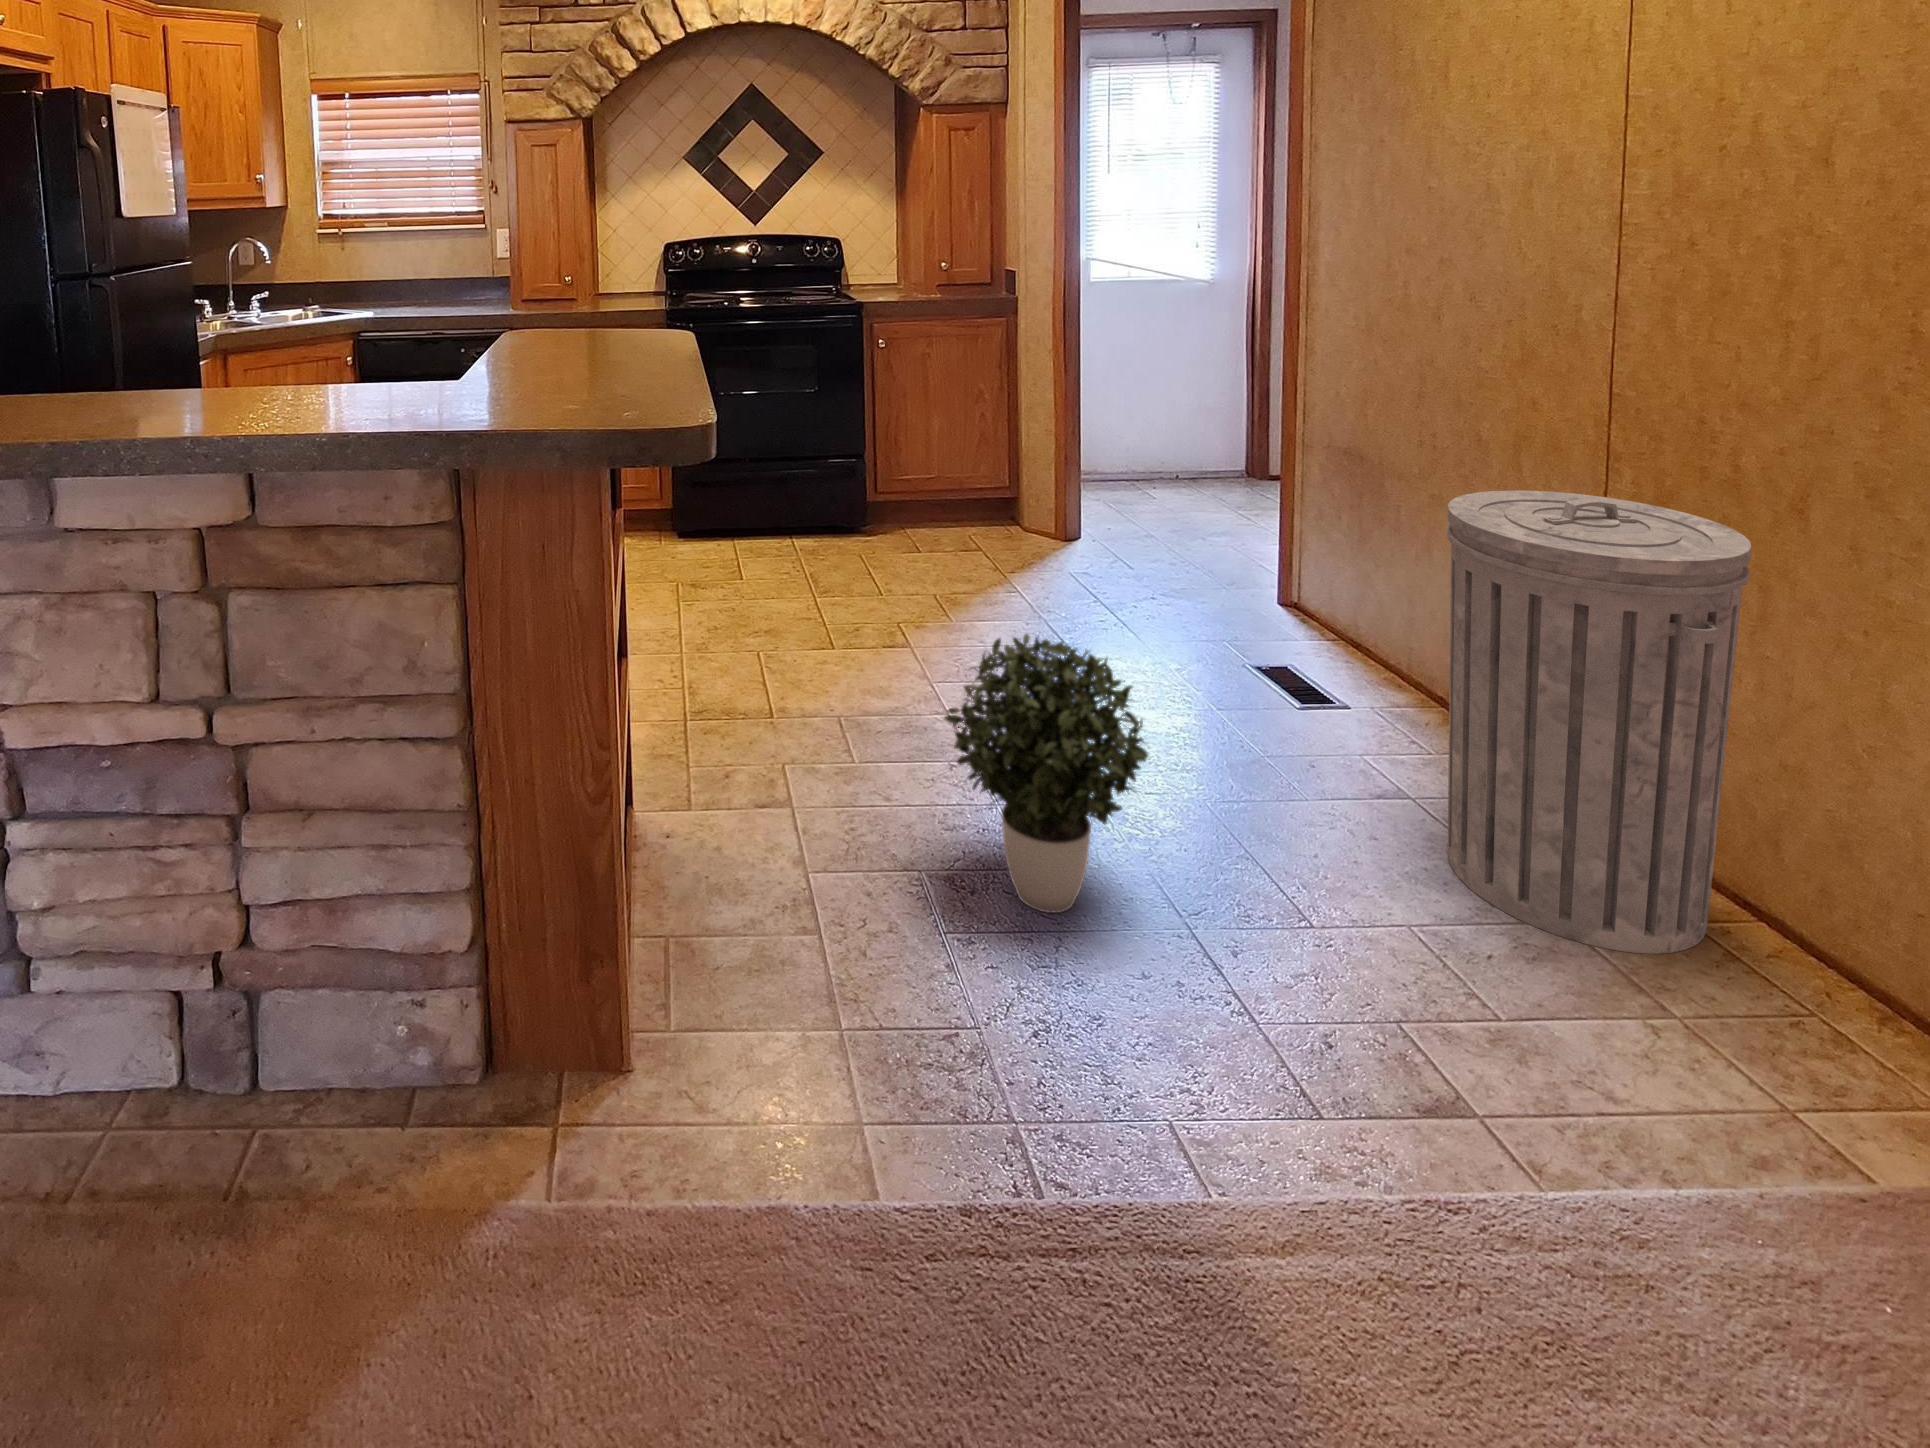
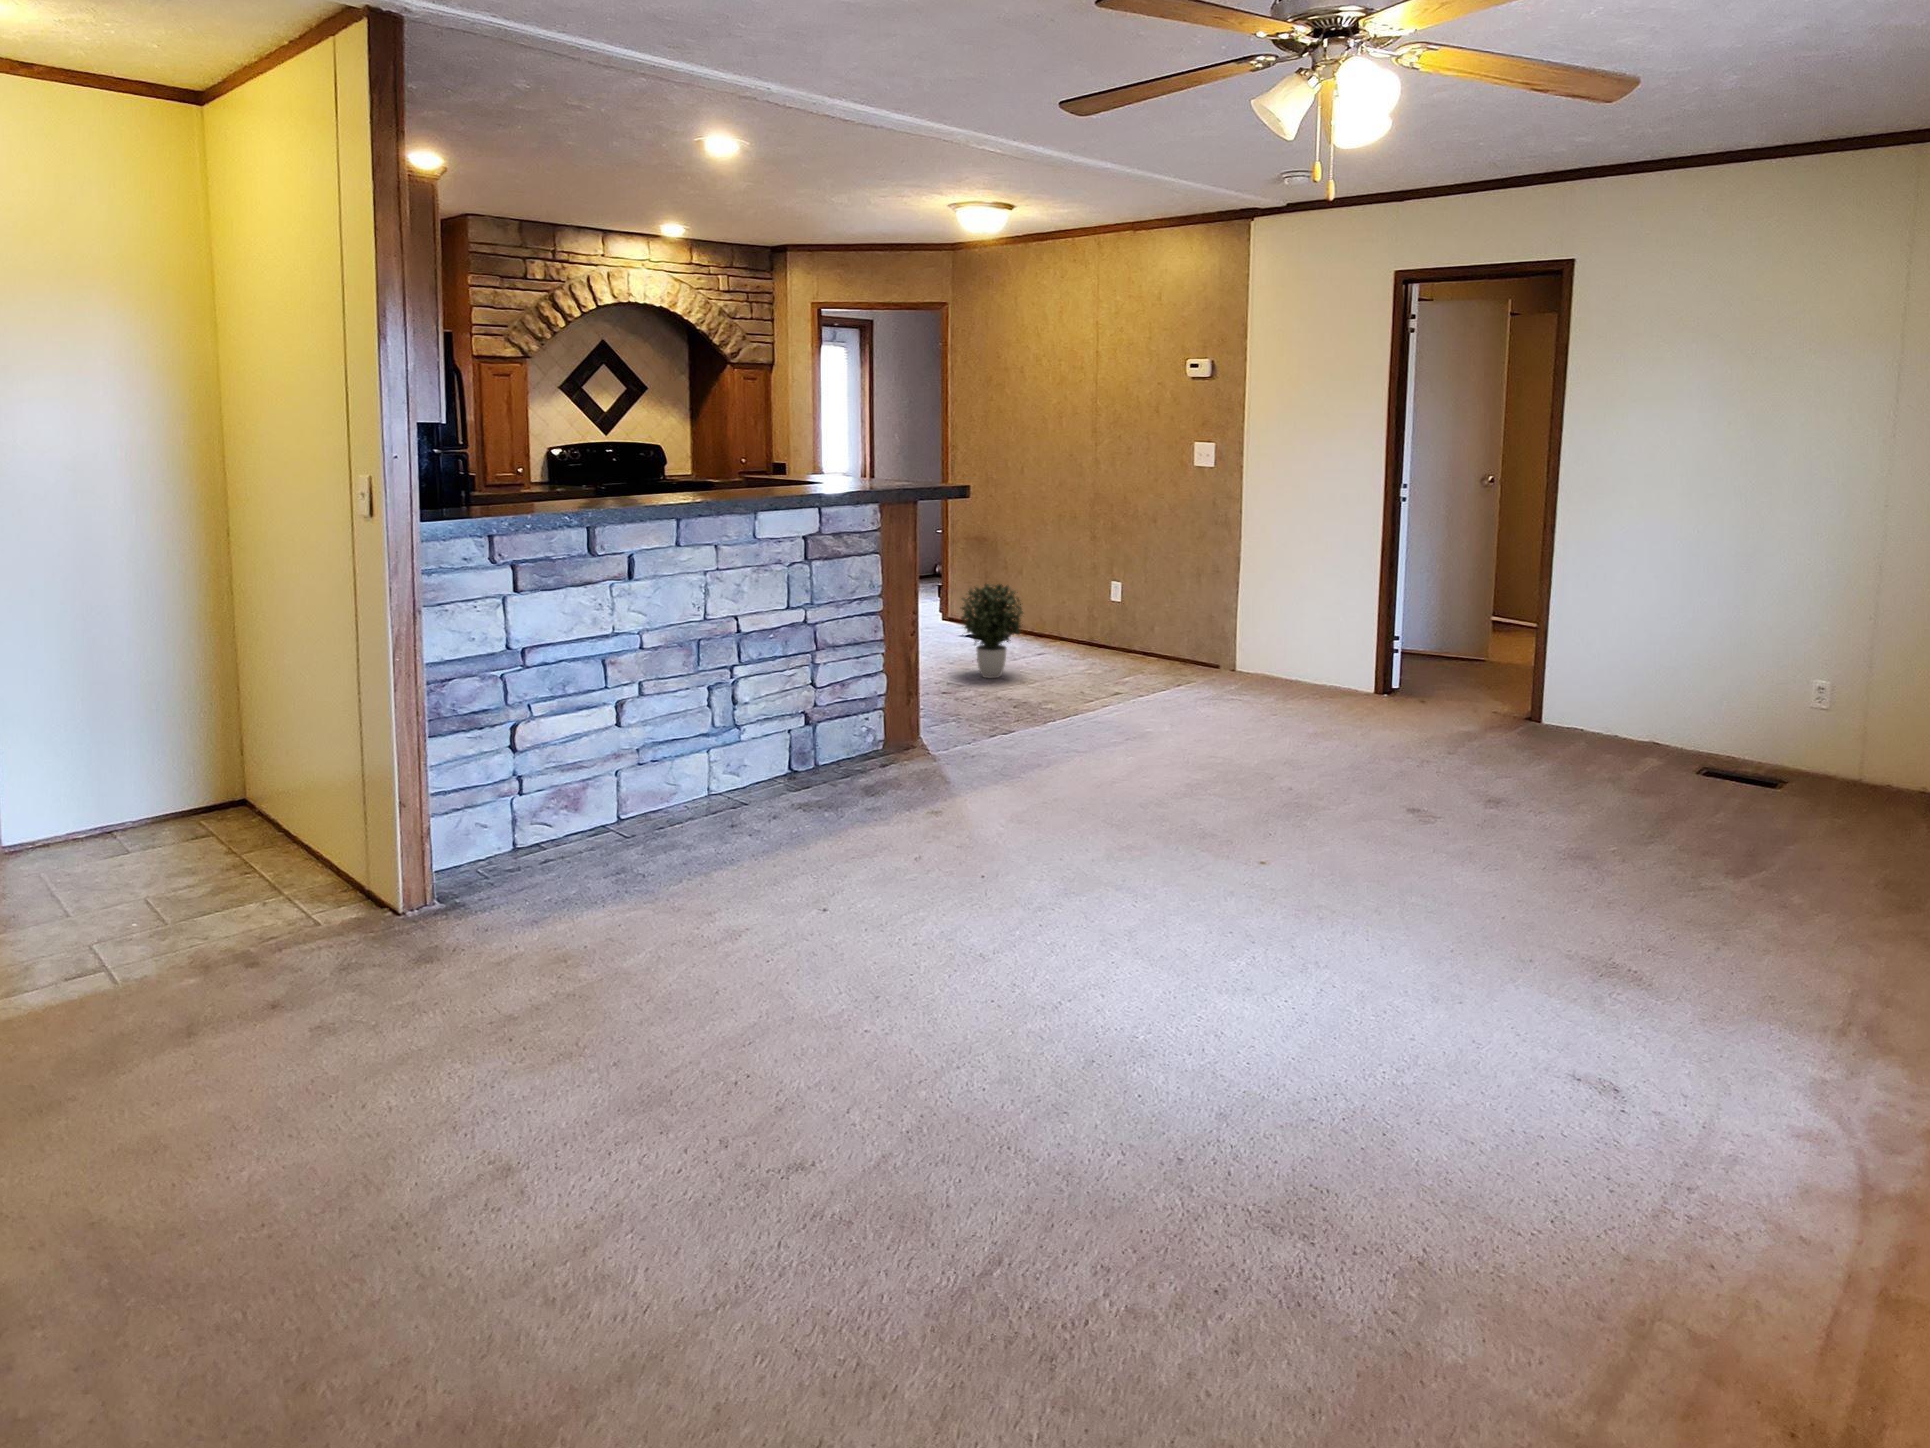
trash can: present [1447,490,1751,954] -> none [1063,522,1135,653]

